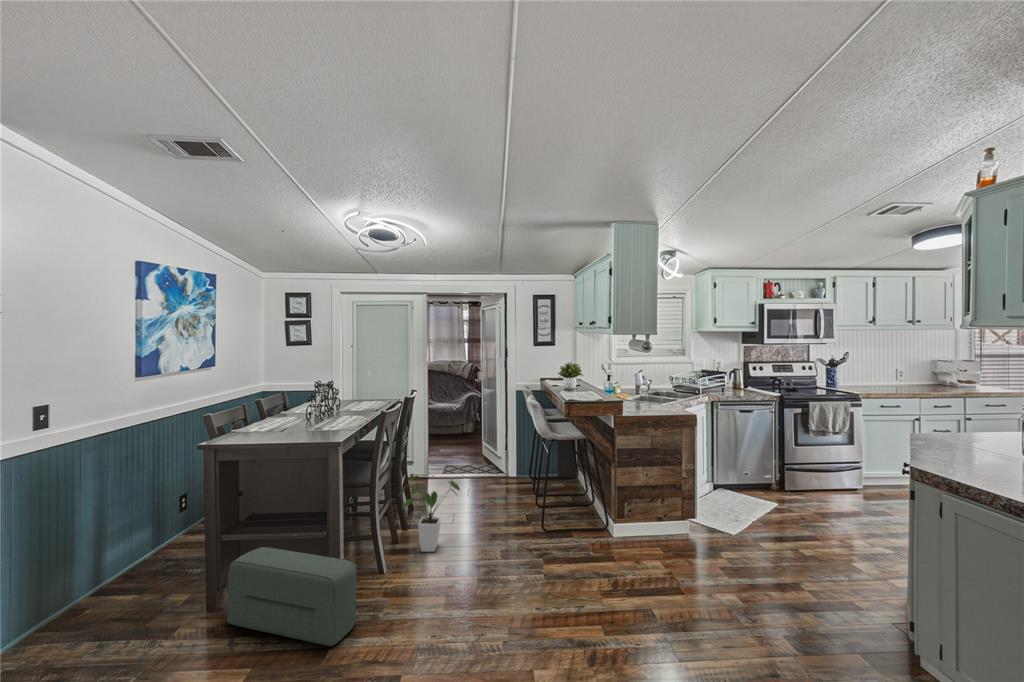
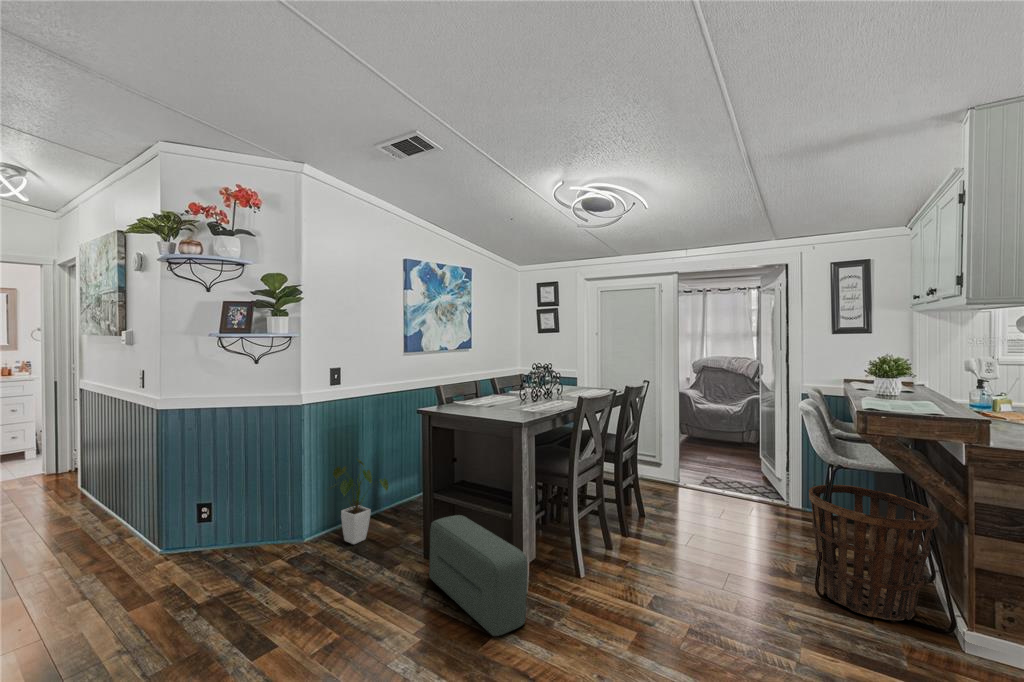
basket: none [536,454,601,534] -> present [809,485,938,620]
house plant: present [399,474,460,552] -> present [327,458,389,544]

